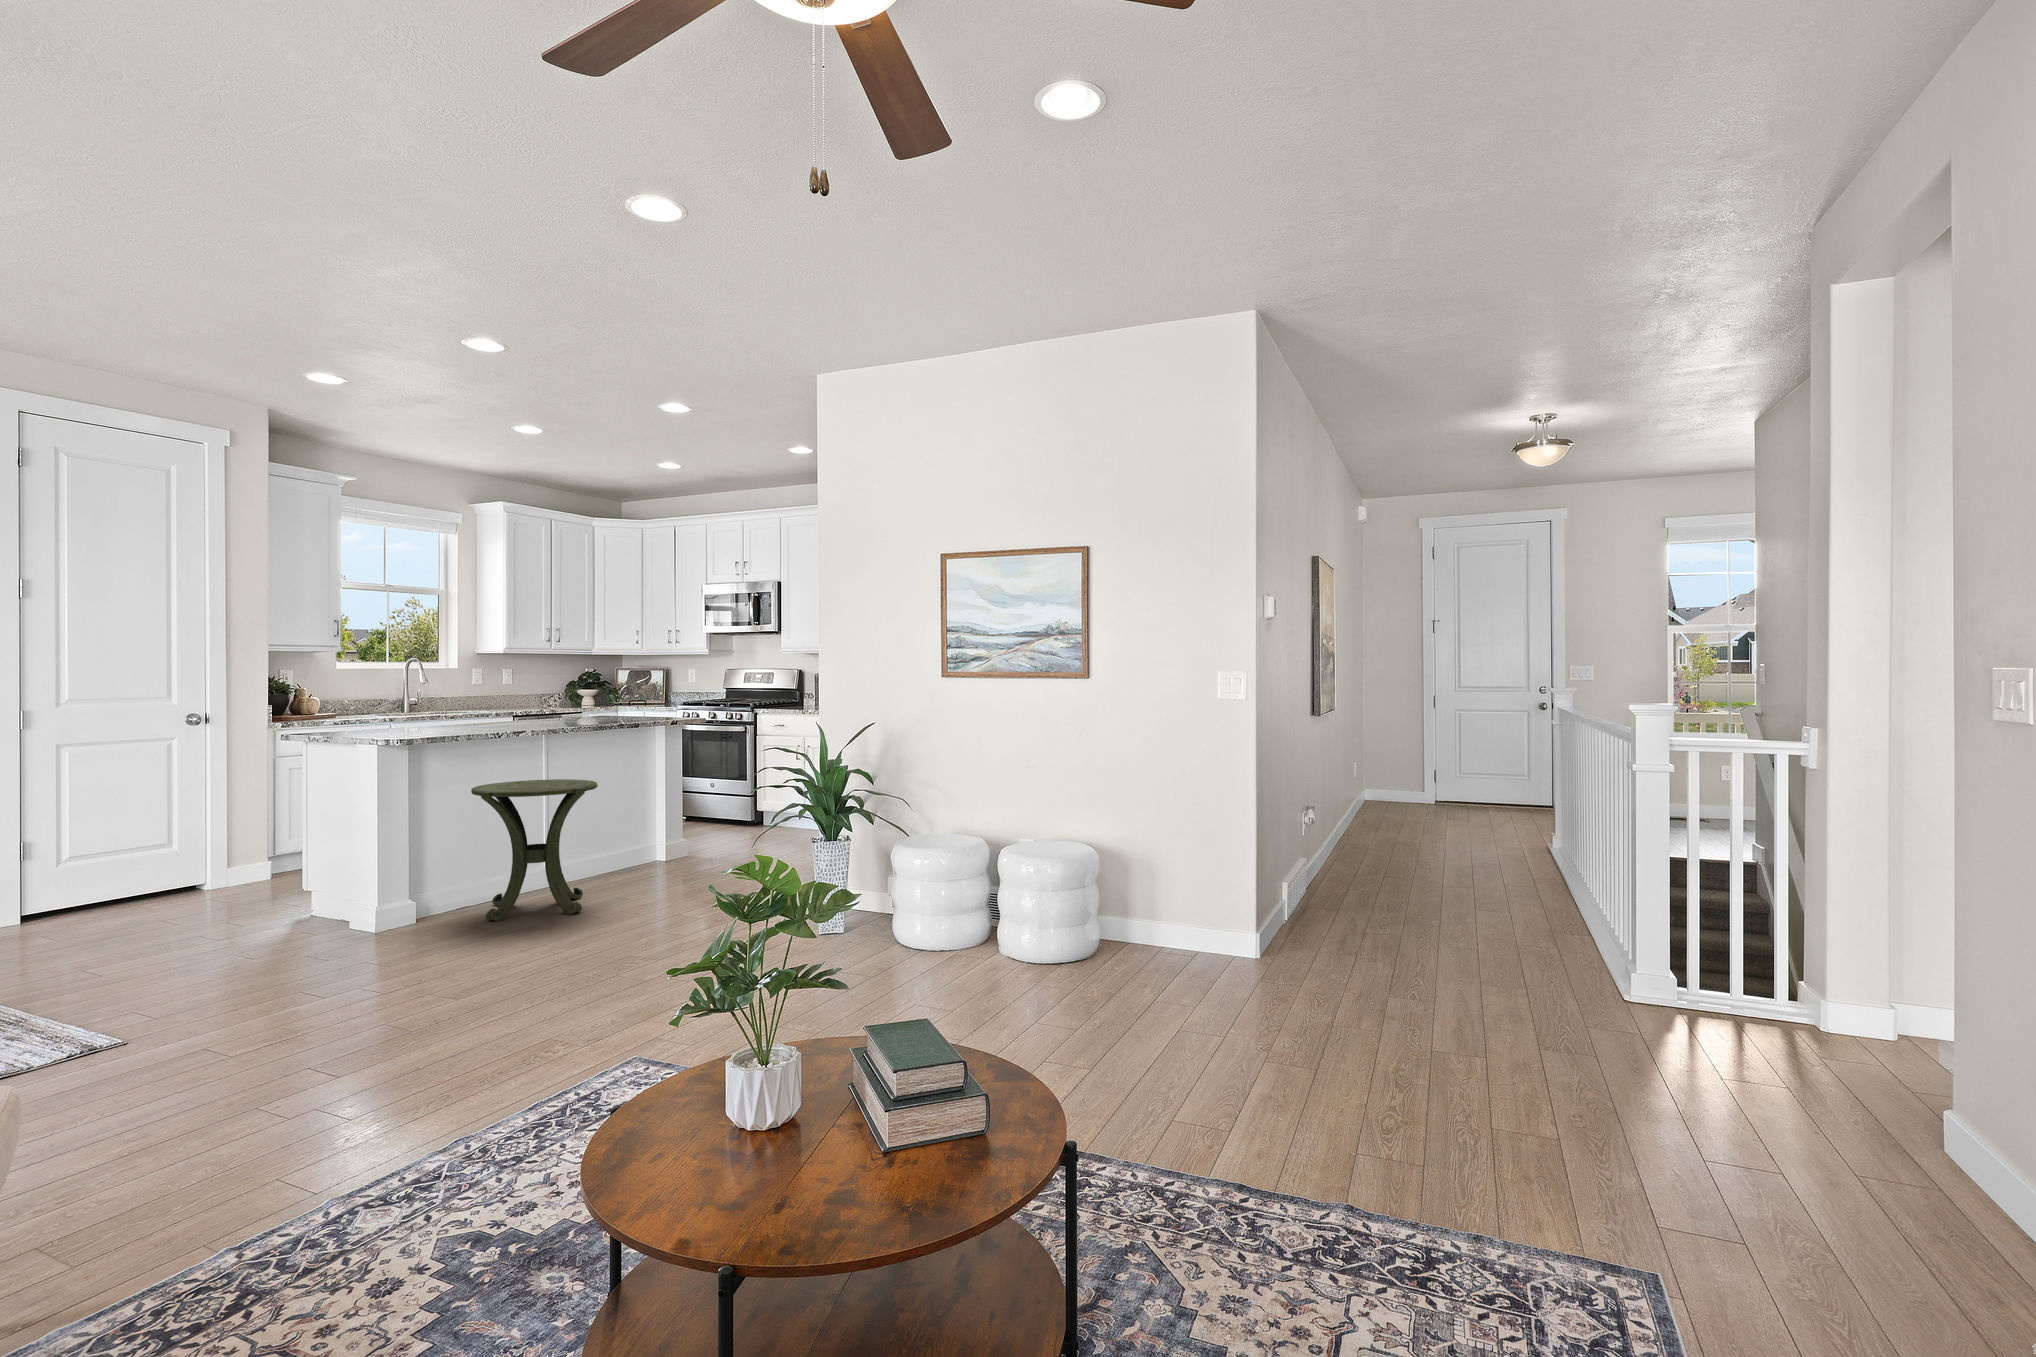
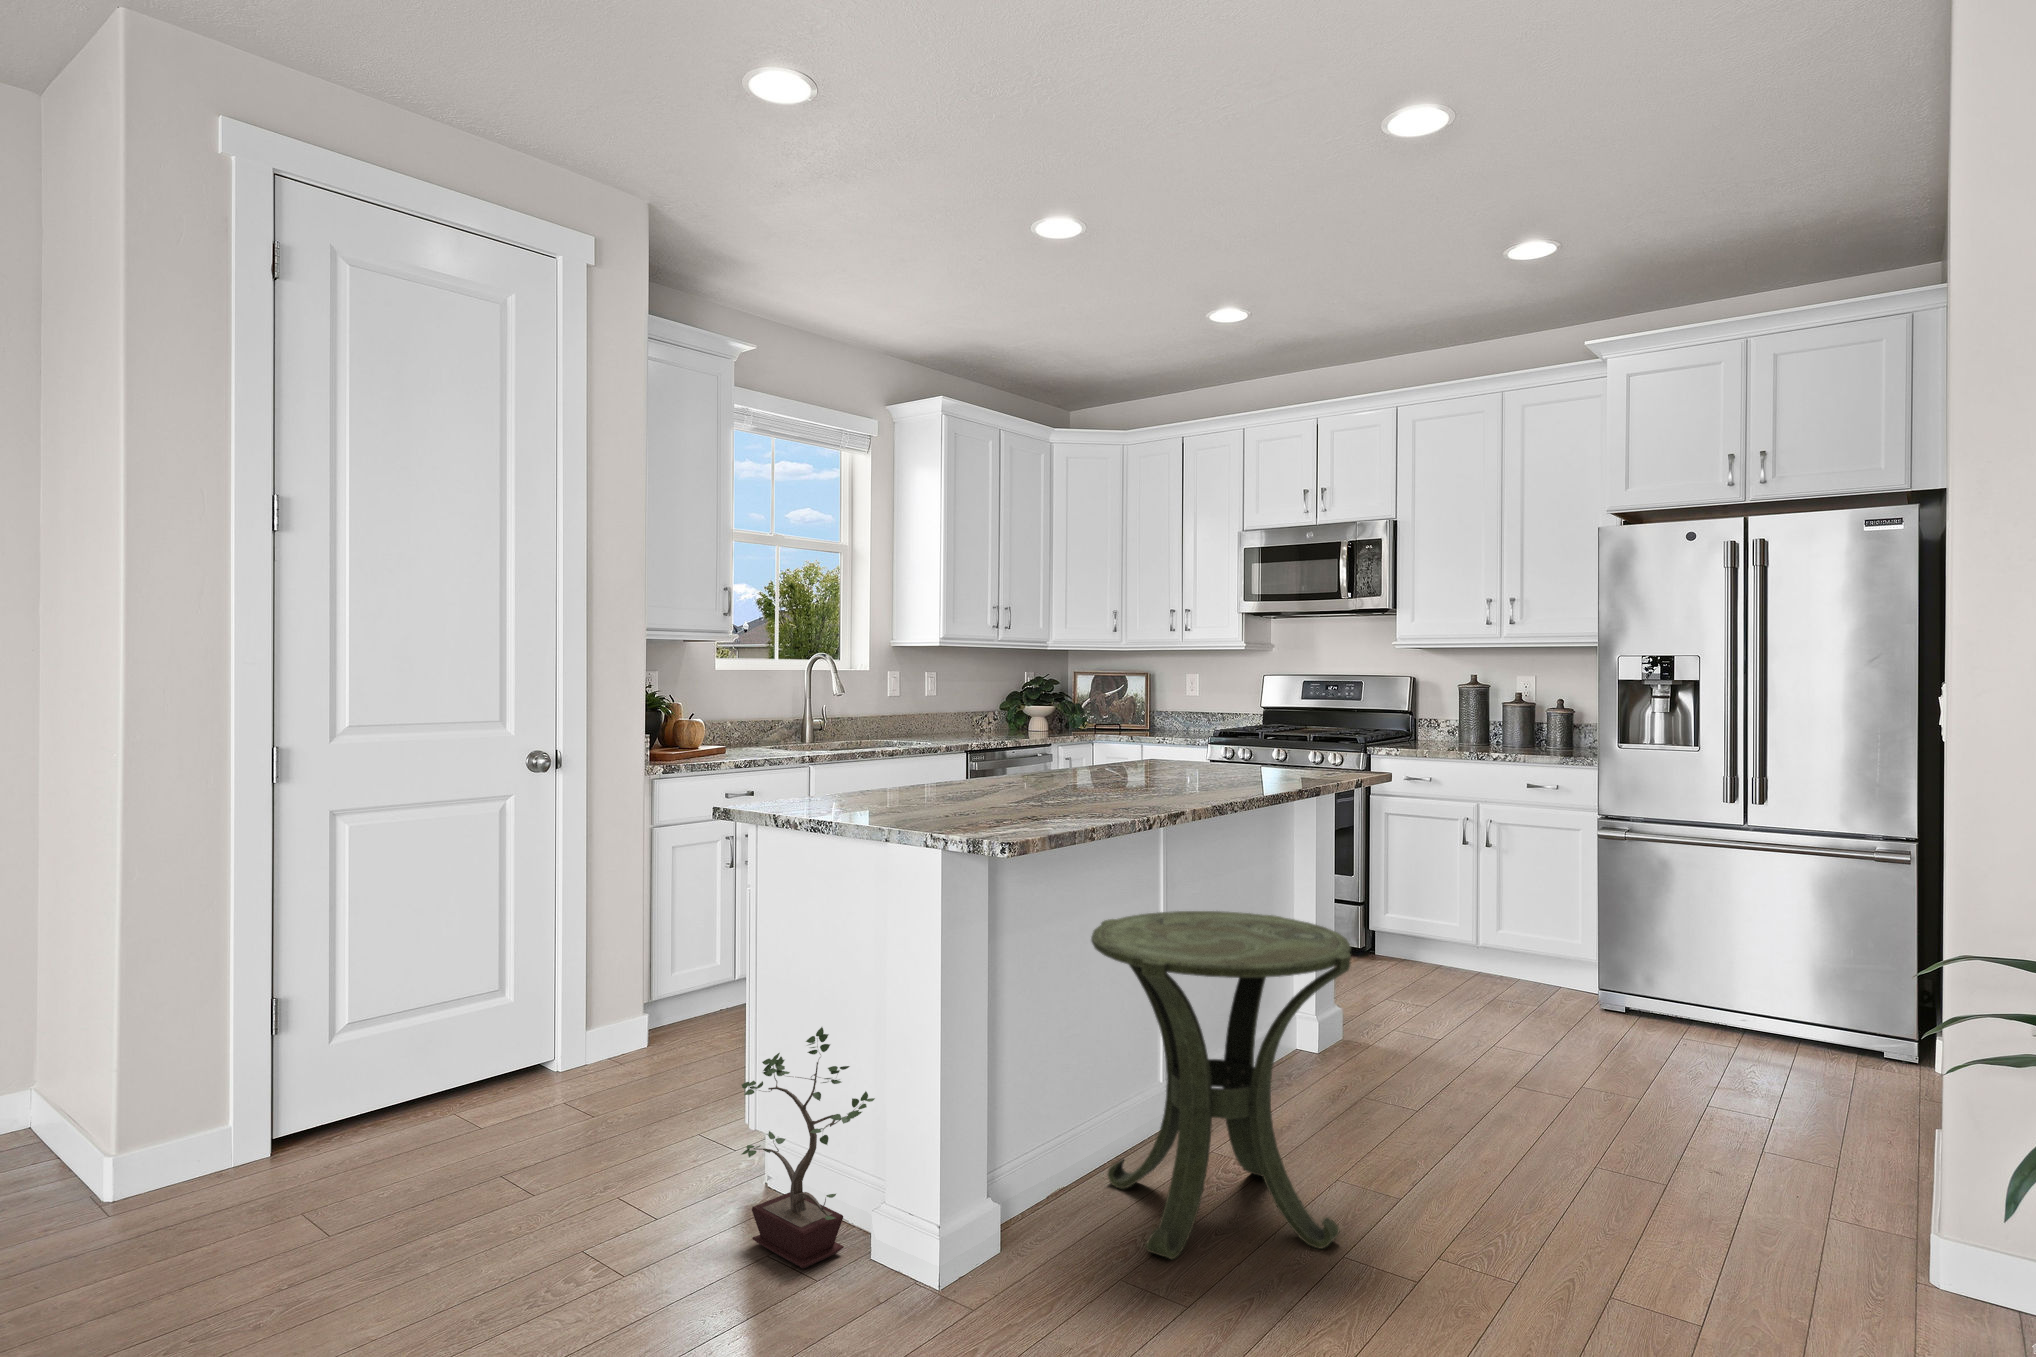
potted plant: none [287,829,349,934] -> present [742,1027,875,1269]

